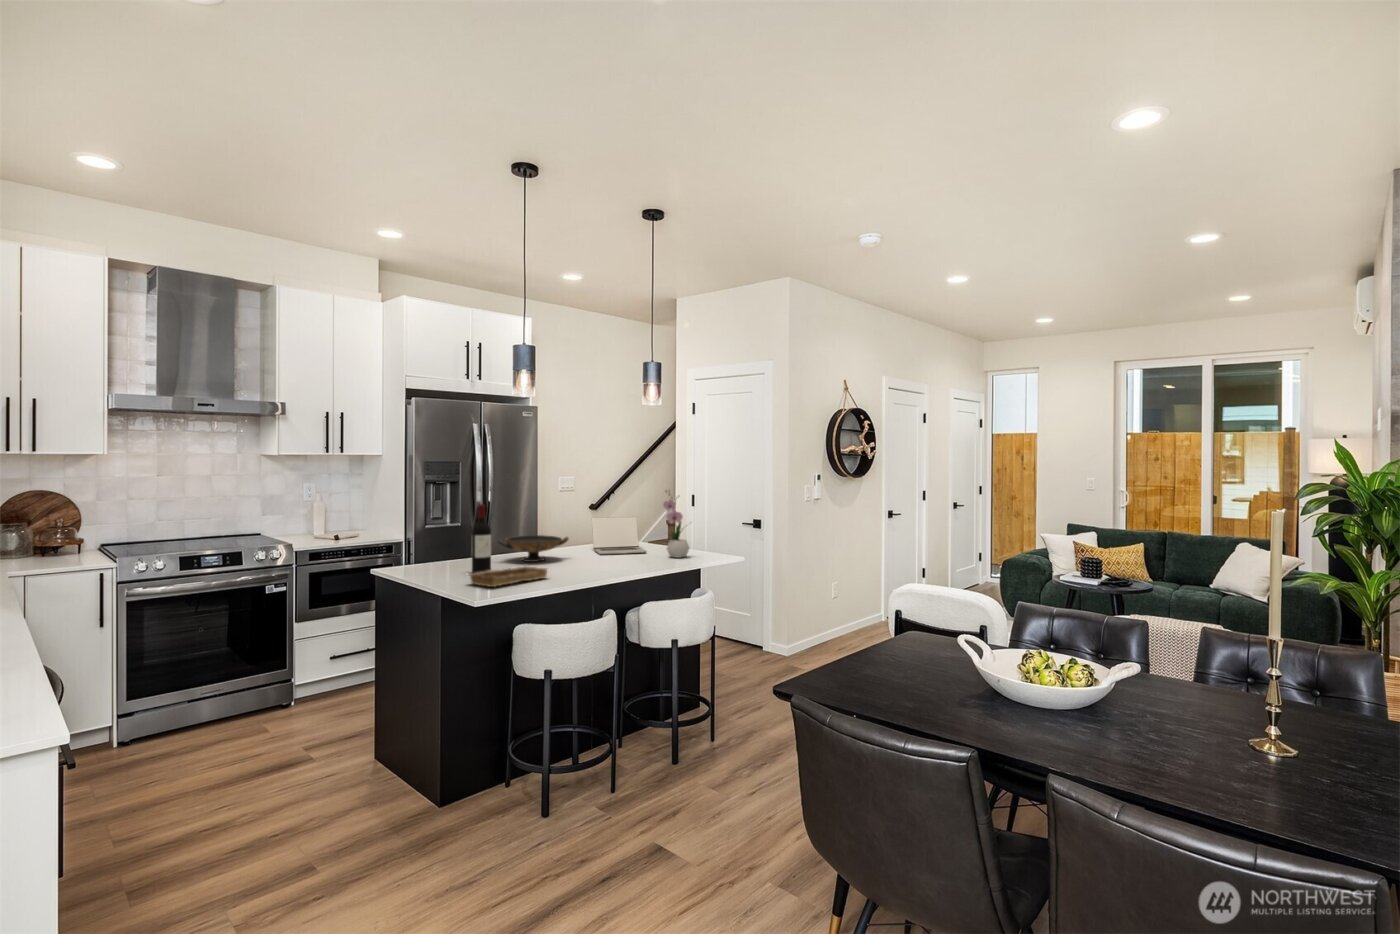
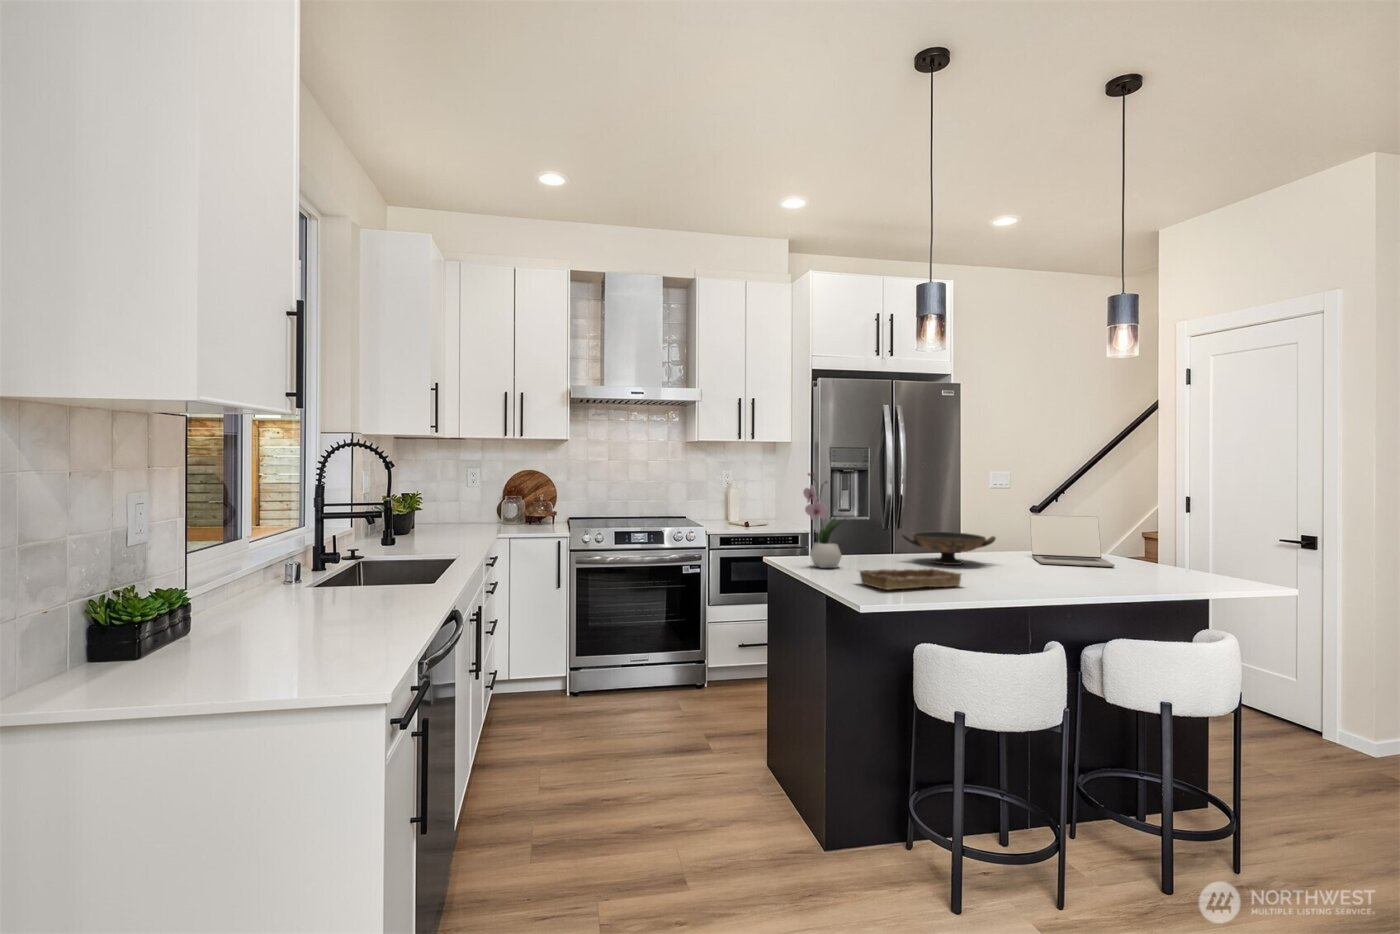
flower arrangement: present [663,494,689,558] -> present [803,473,844,568]
wine bottle: present [472,504,491,573] -> none [867,487,890,572]

